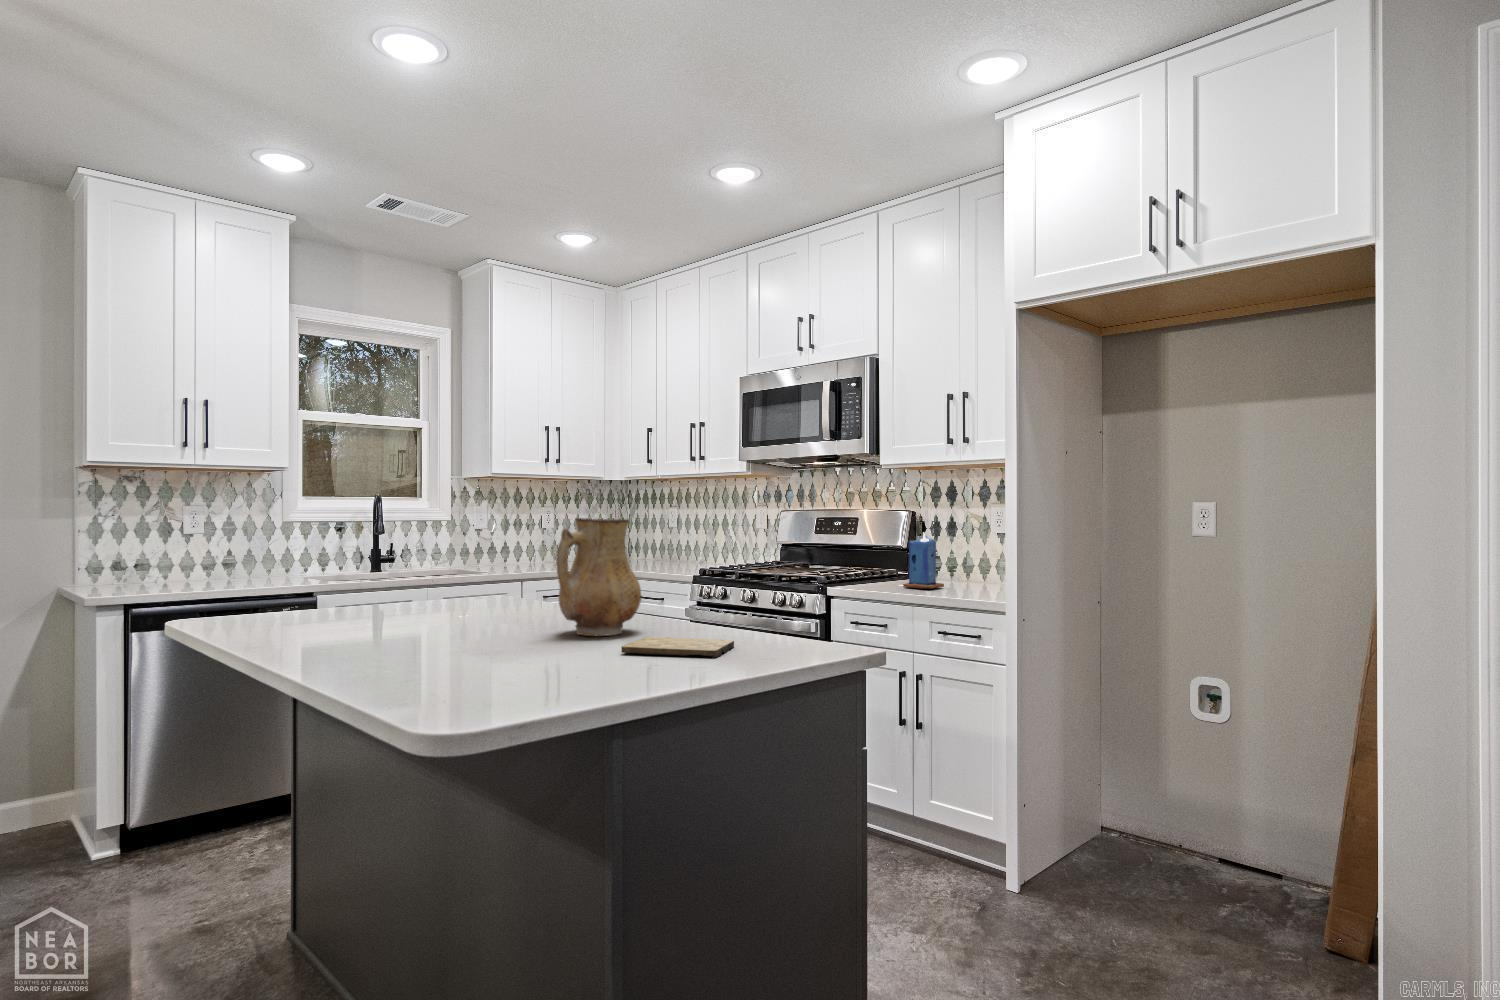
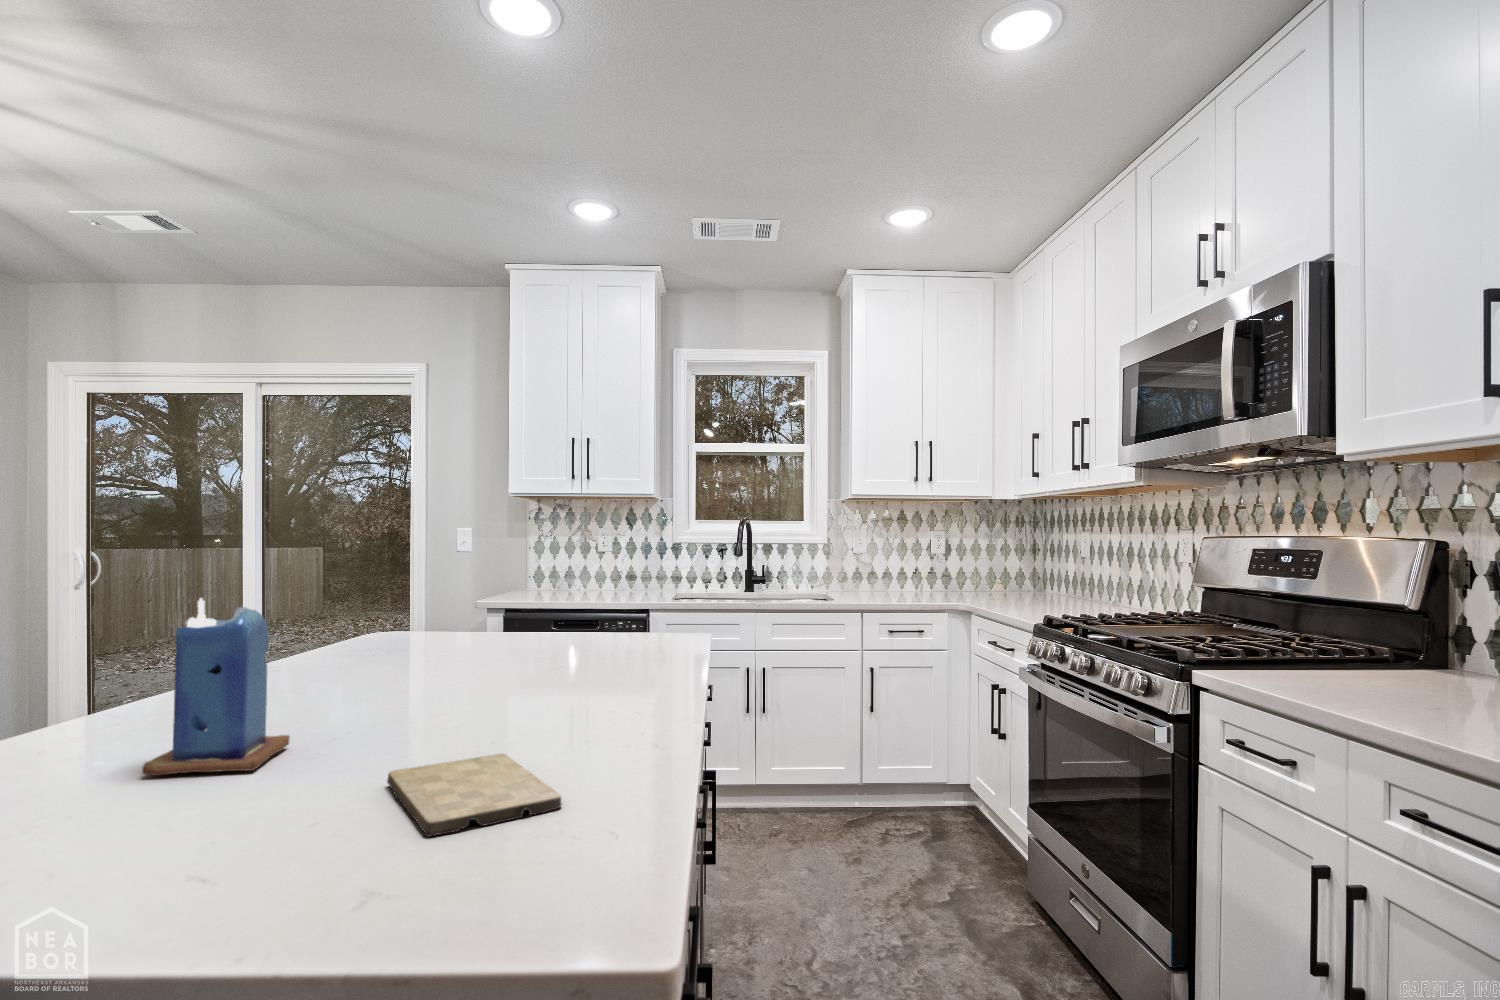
ceramic pitcher: present [556,518,641,636] -> none [468,552,611,734]
candle: present [903,532,944,589] -> present [142,598,290,775]

